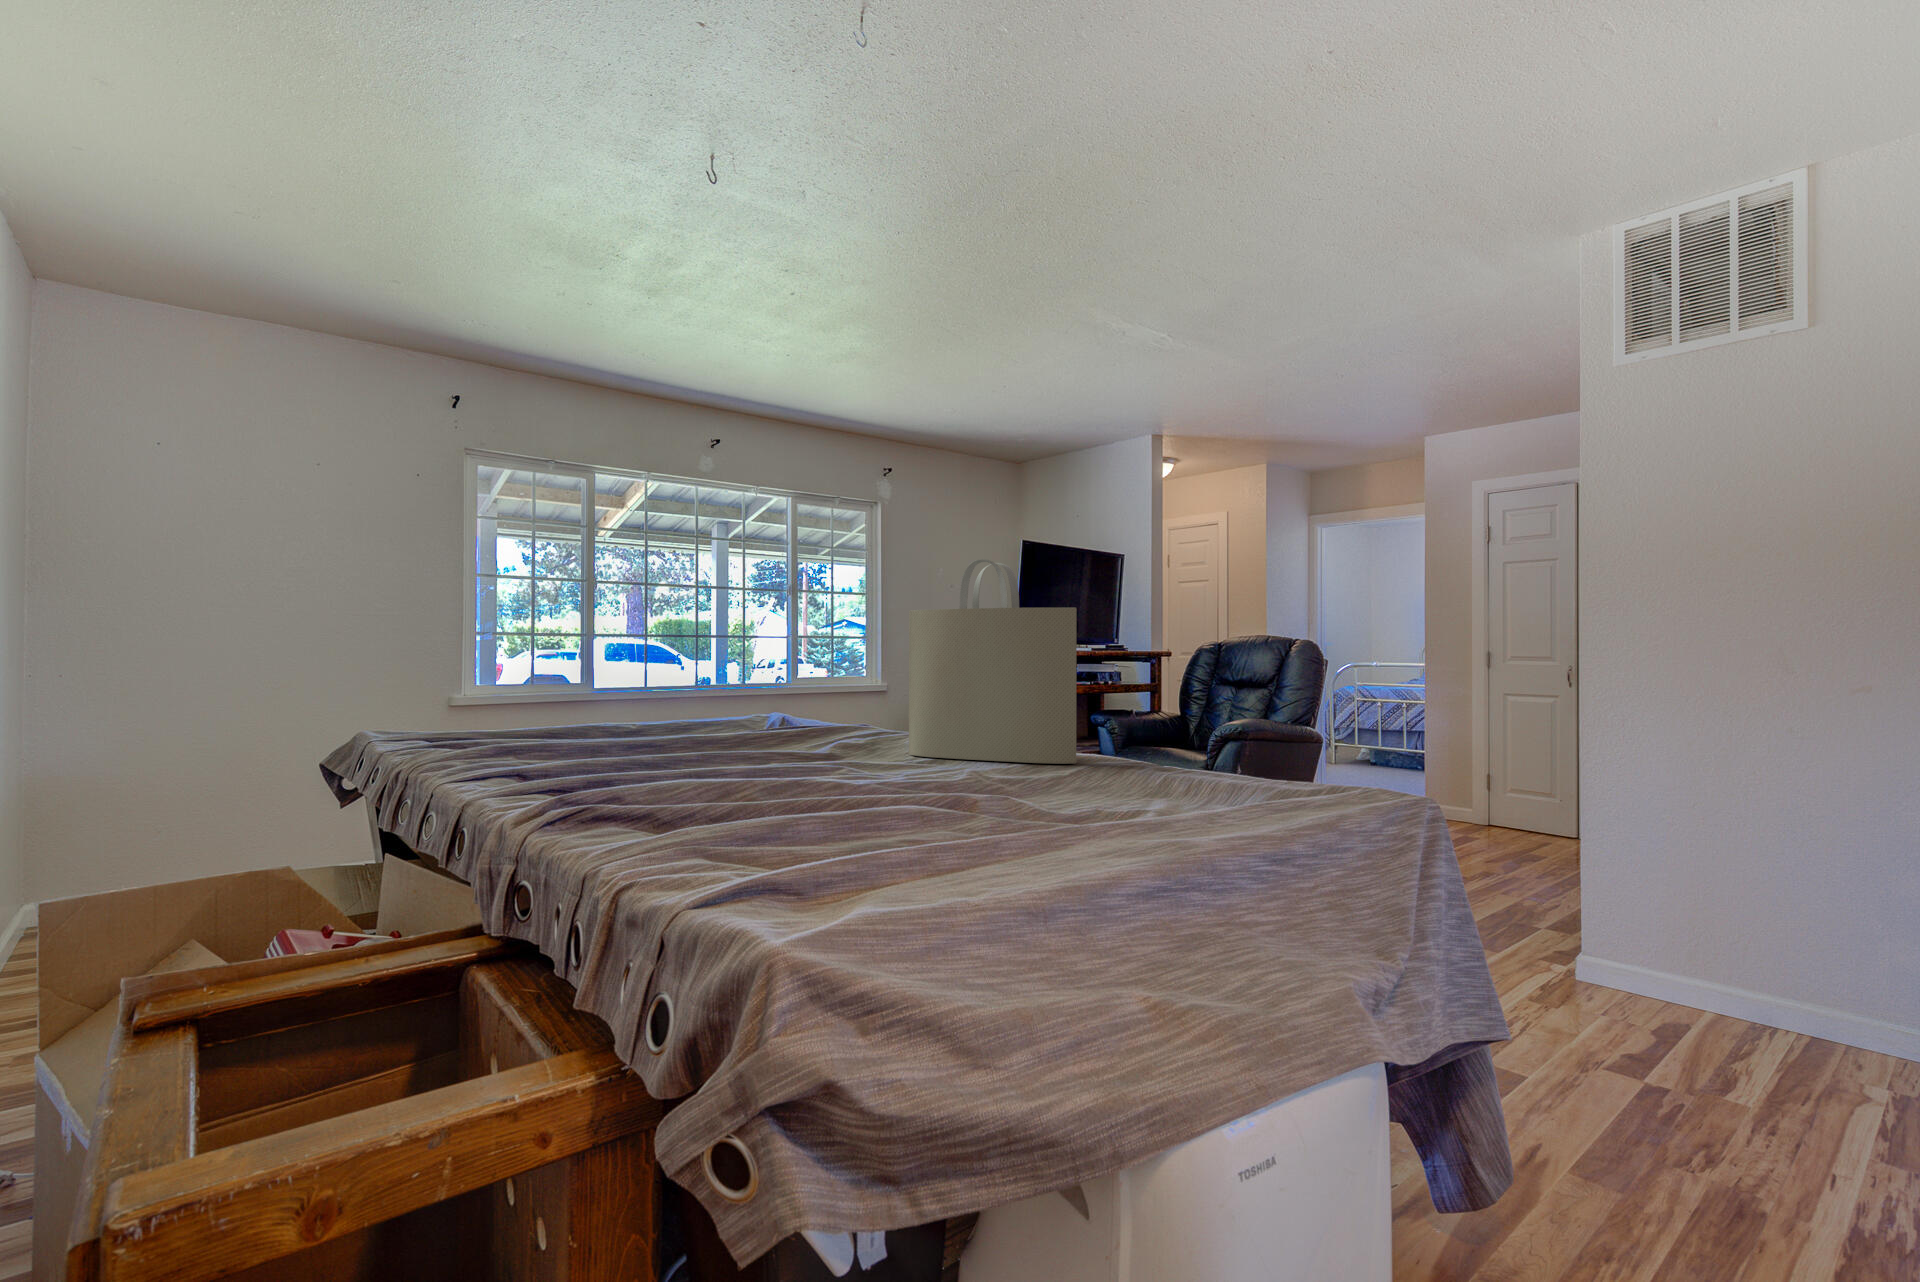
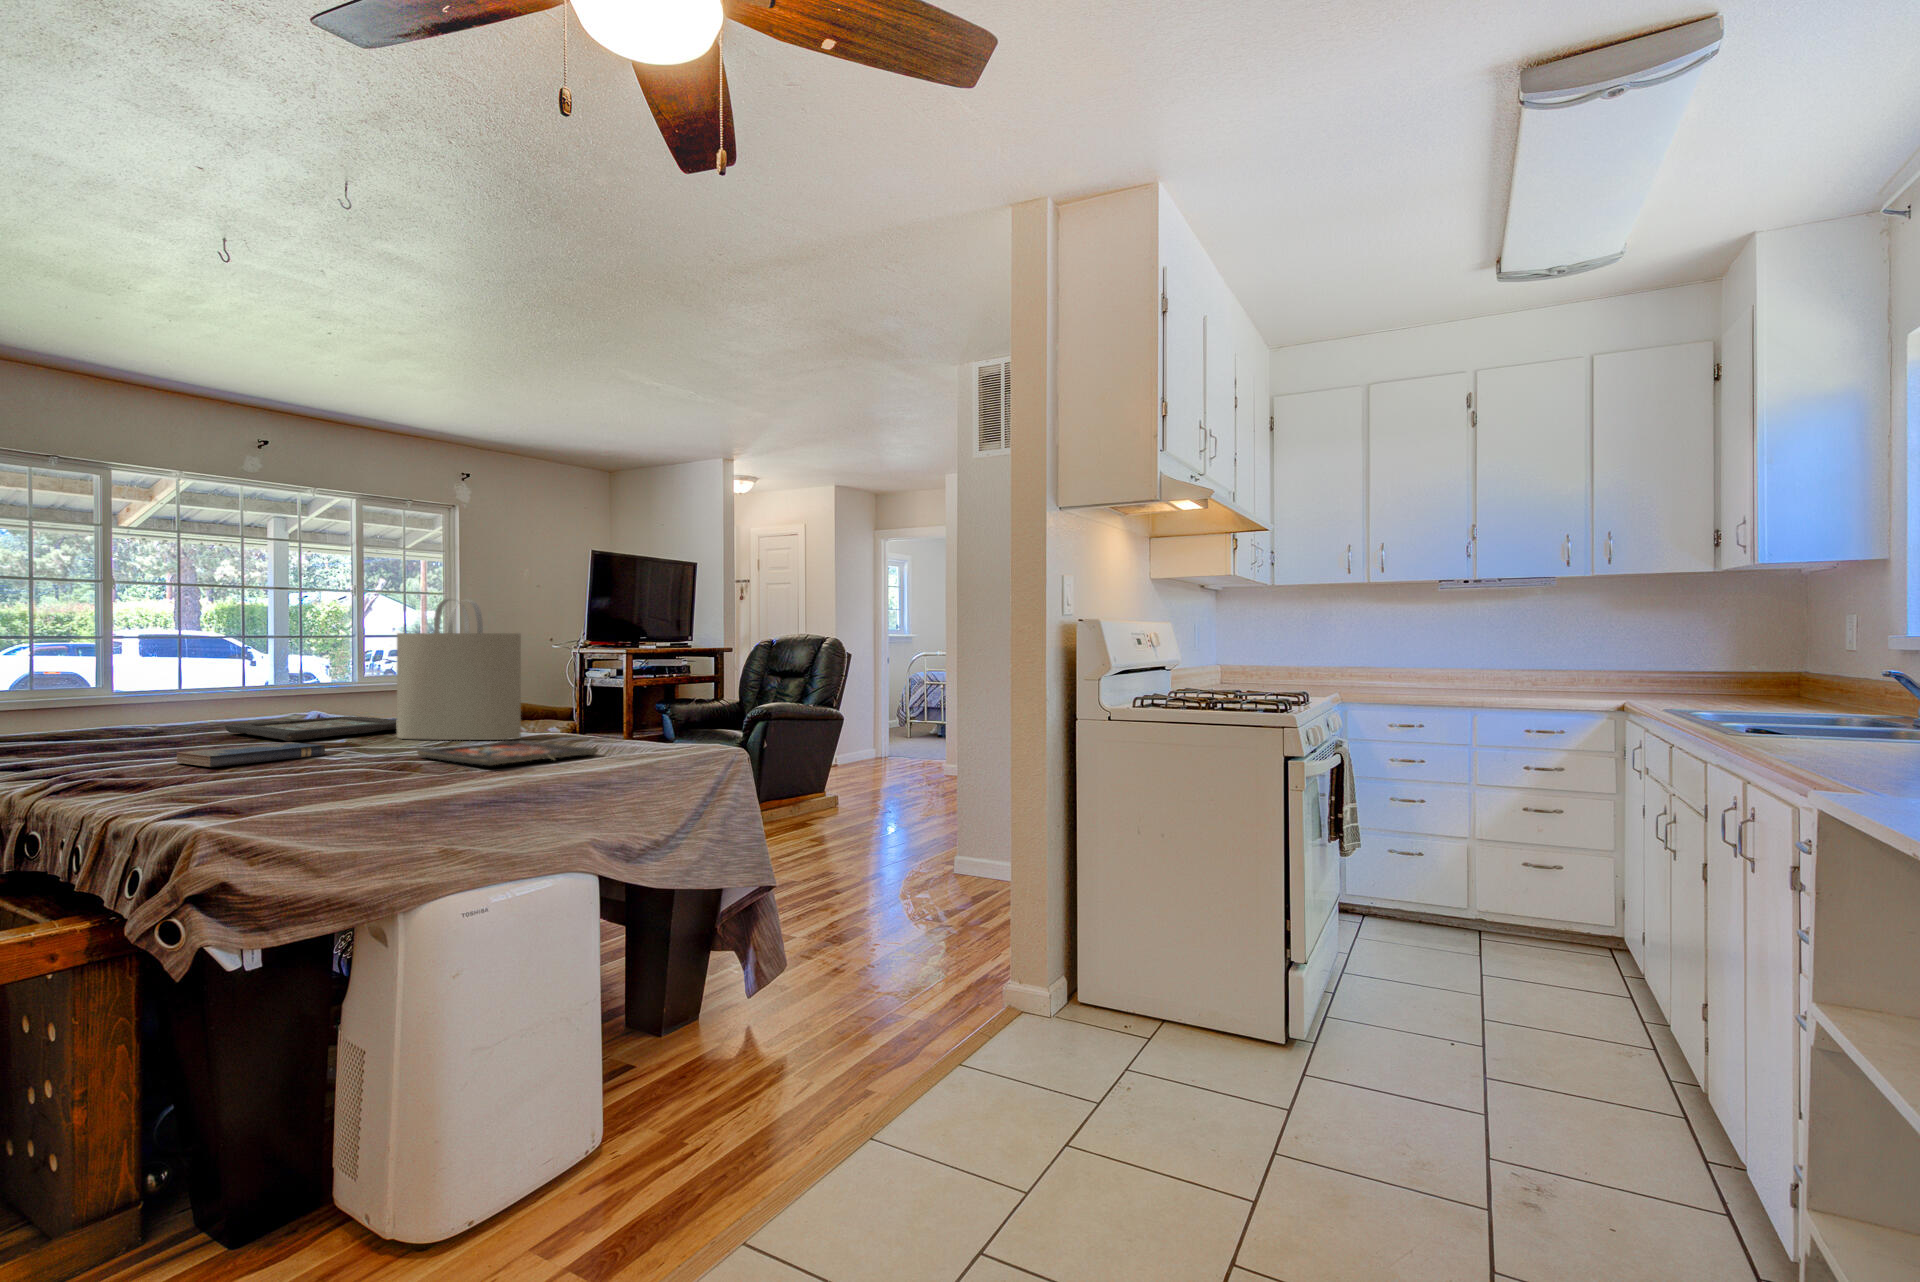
decorative tray: none [711,722,917,753] -> present [225,716,397,741]
hardcover book: none [675,756,845,792] -> present [177,742,325,767]
board game: none [973,767,1251,815] -> present [417,741,598,765]

